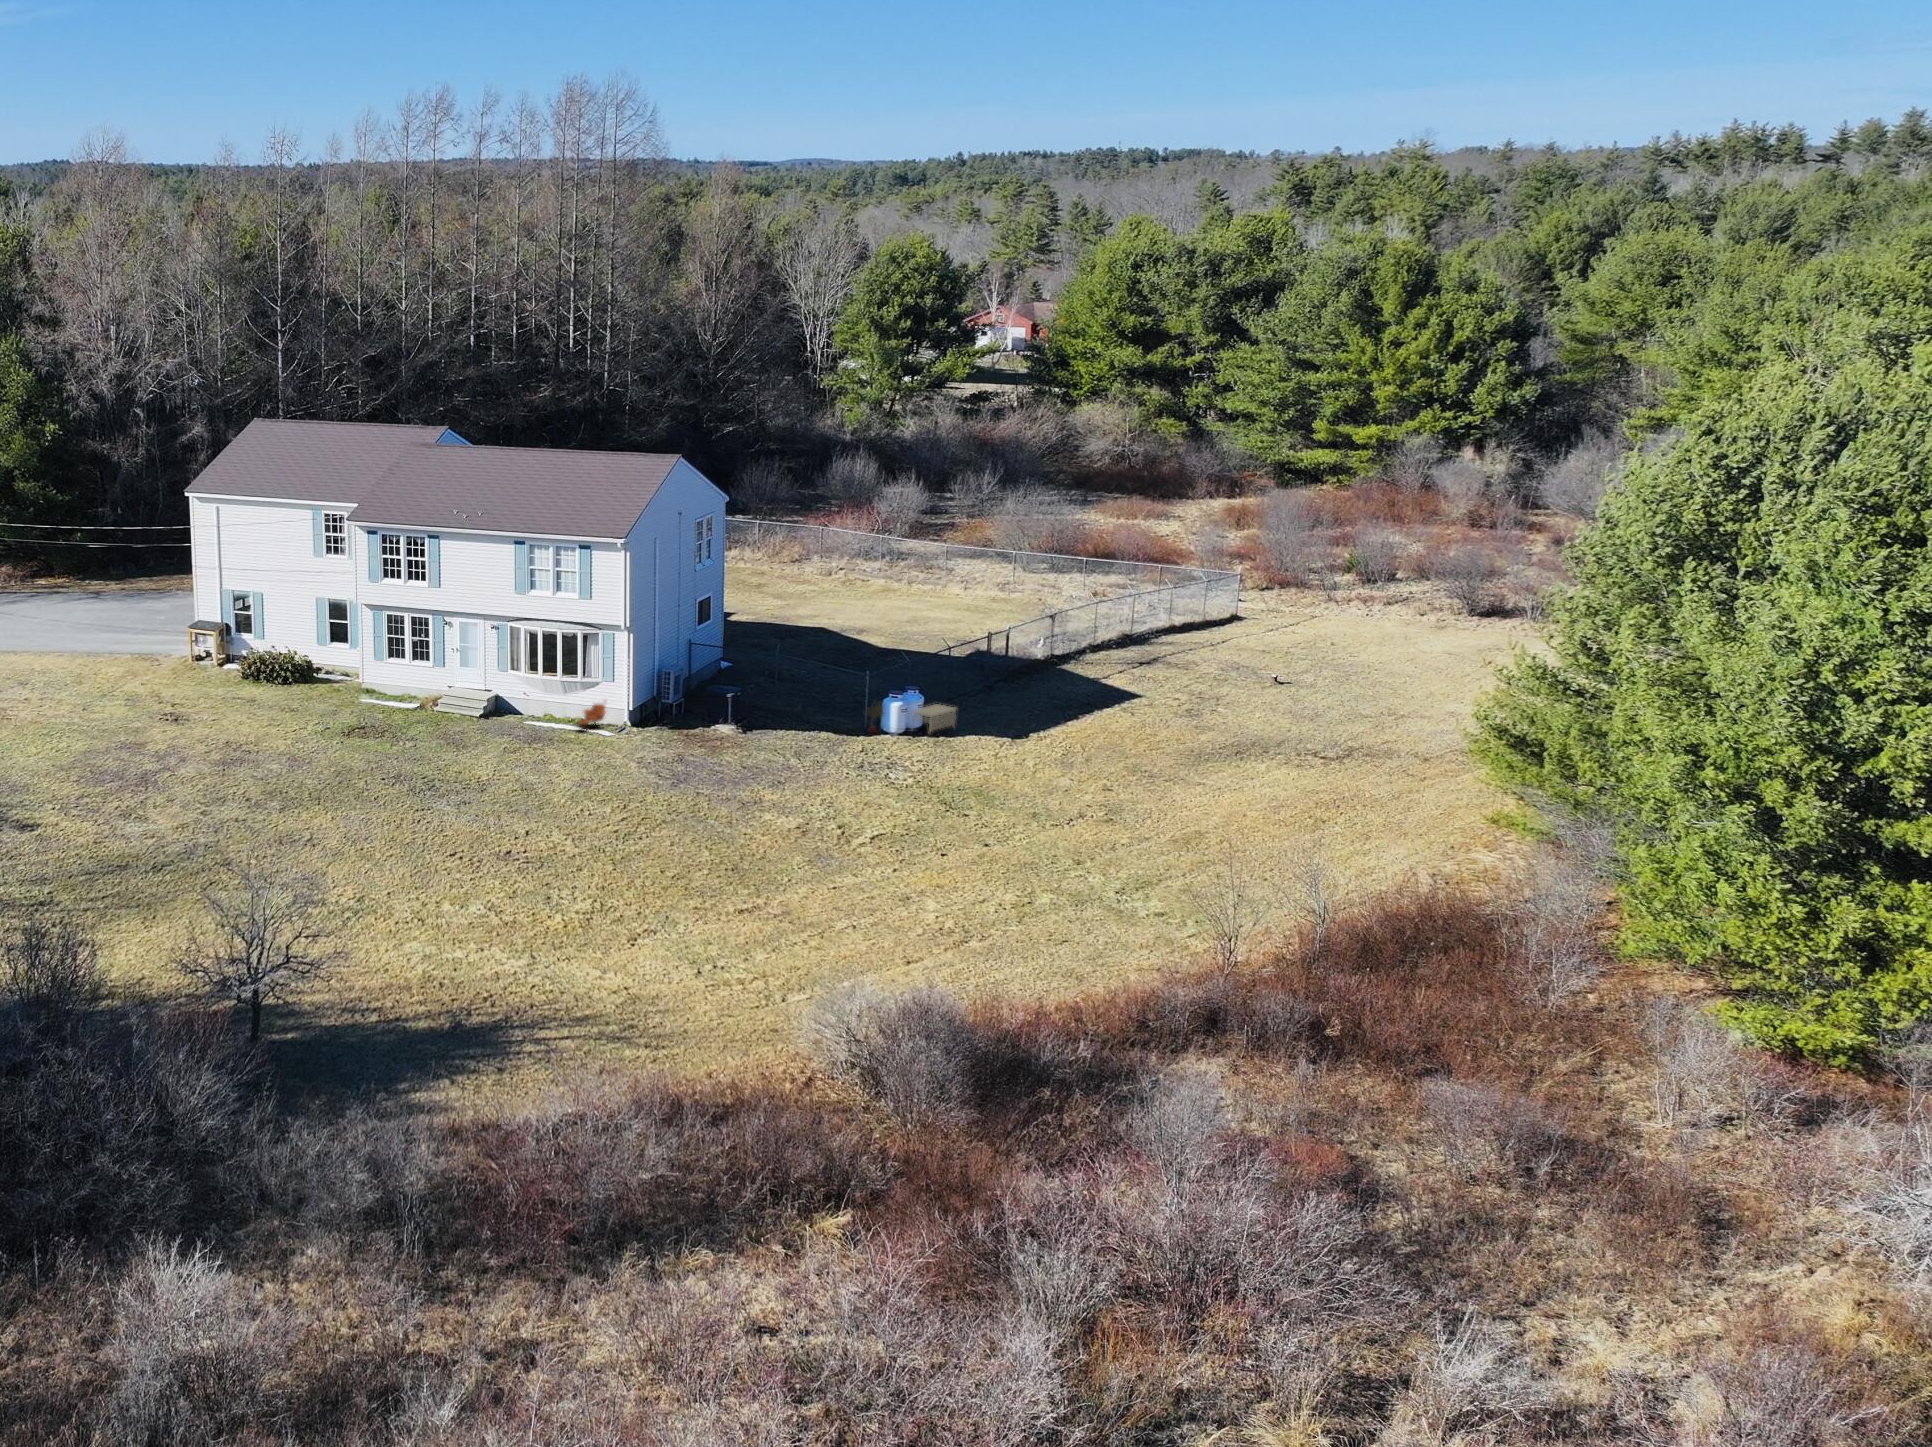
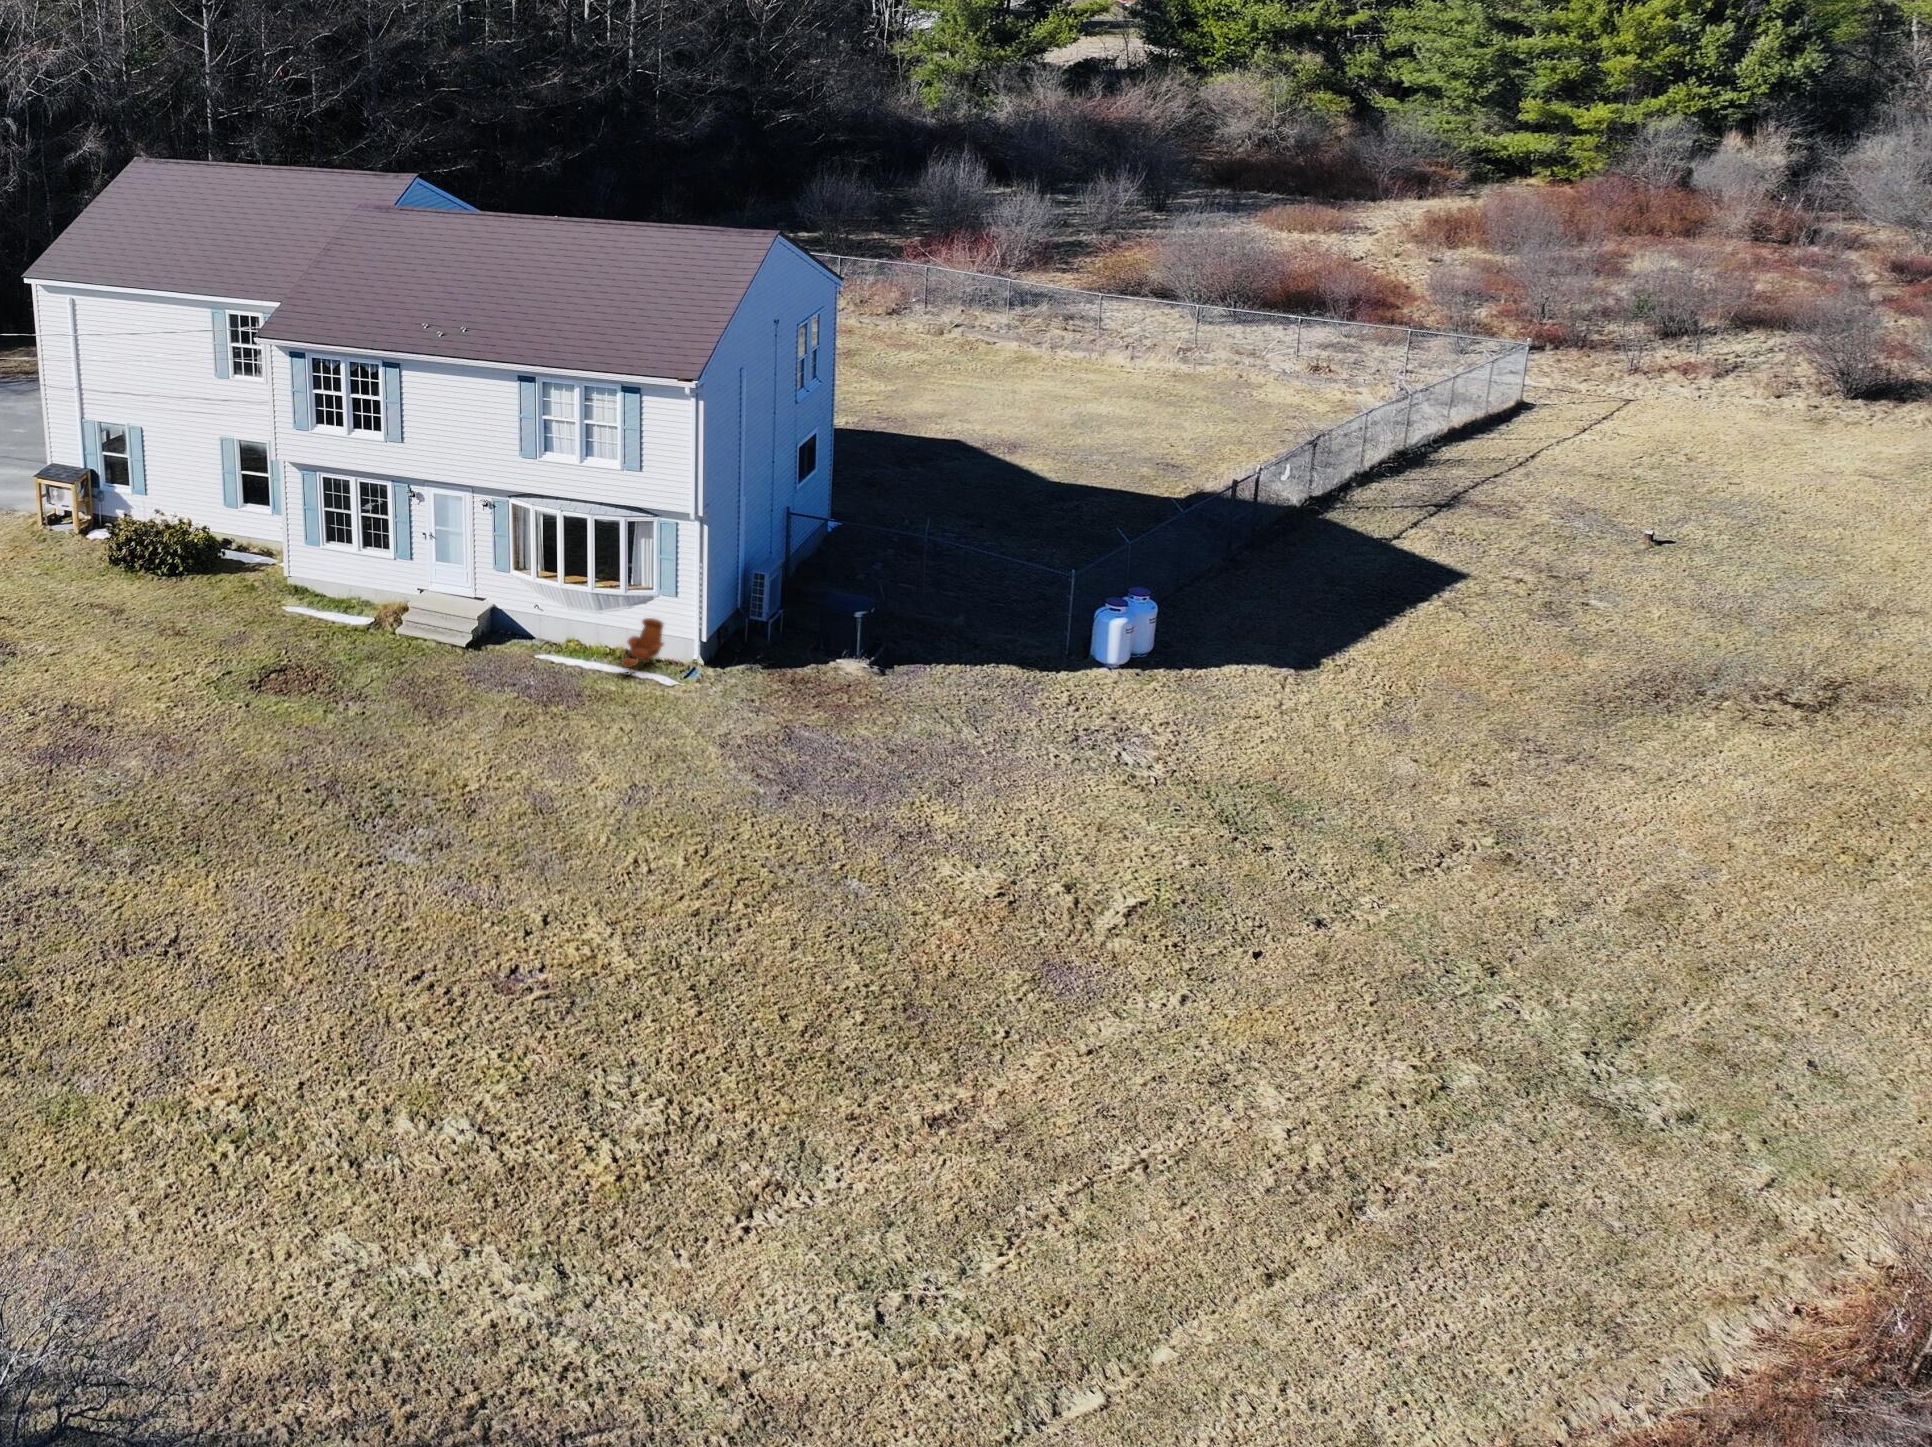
potted tree: present [865,702,884,733] -> none [1068,623,1106,673]
storage bench: present [912,704,956,732] -> none [1141,618,1212,675]

